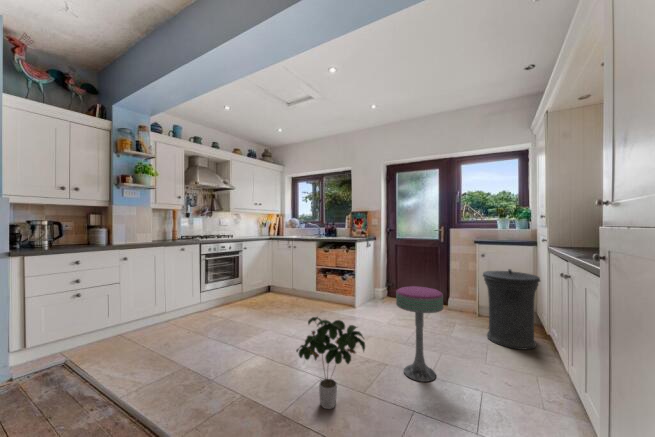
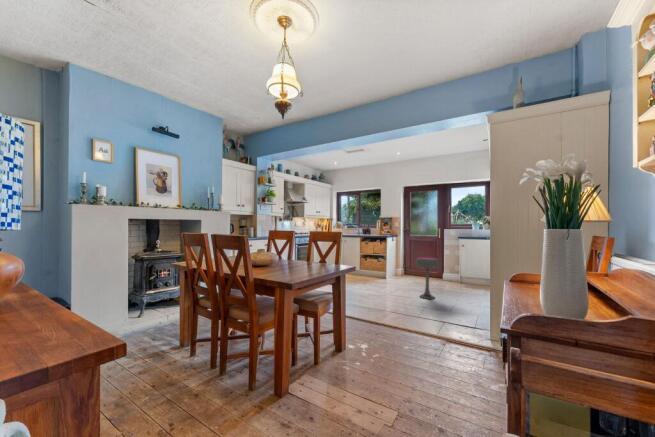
trash can: present [483,269,540,350] -> none [461,252,490,292]
potted plant: present [296,317,365,409] -> none [373,267,406,304]

